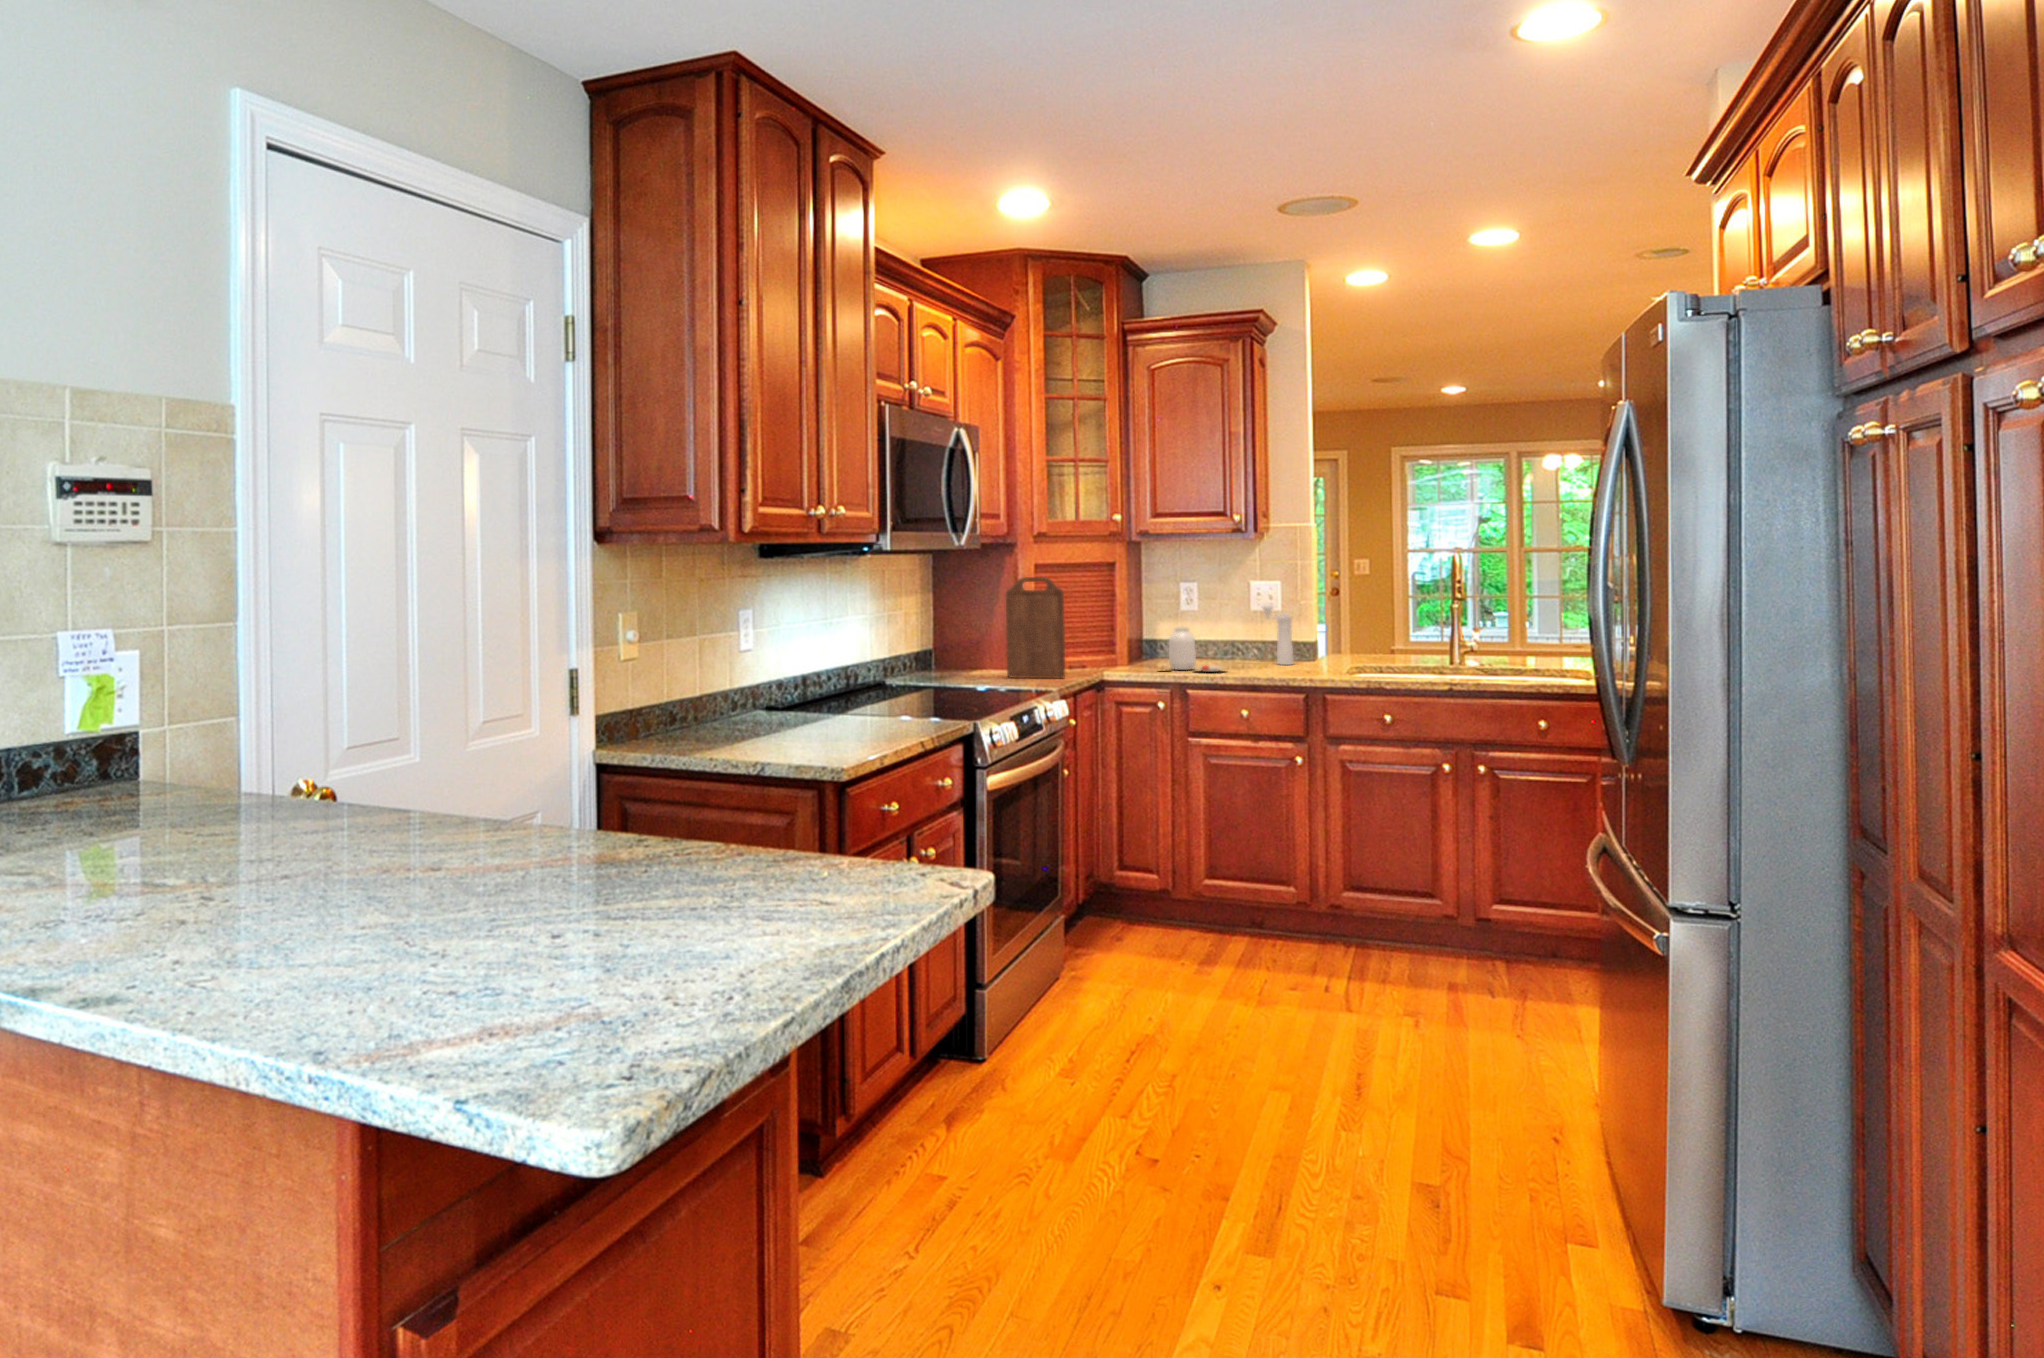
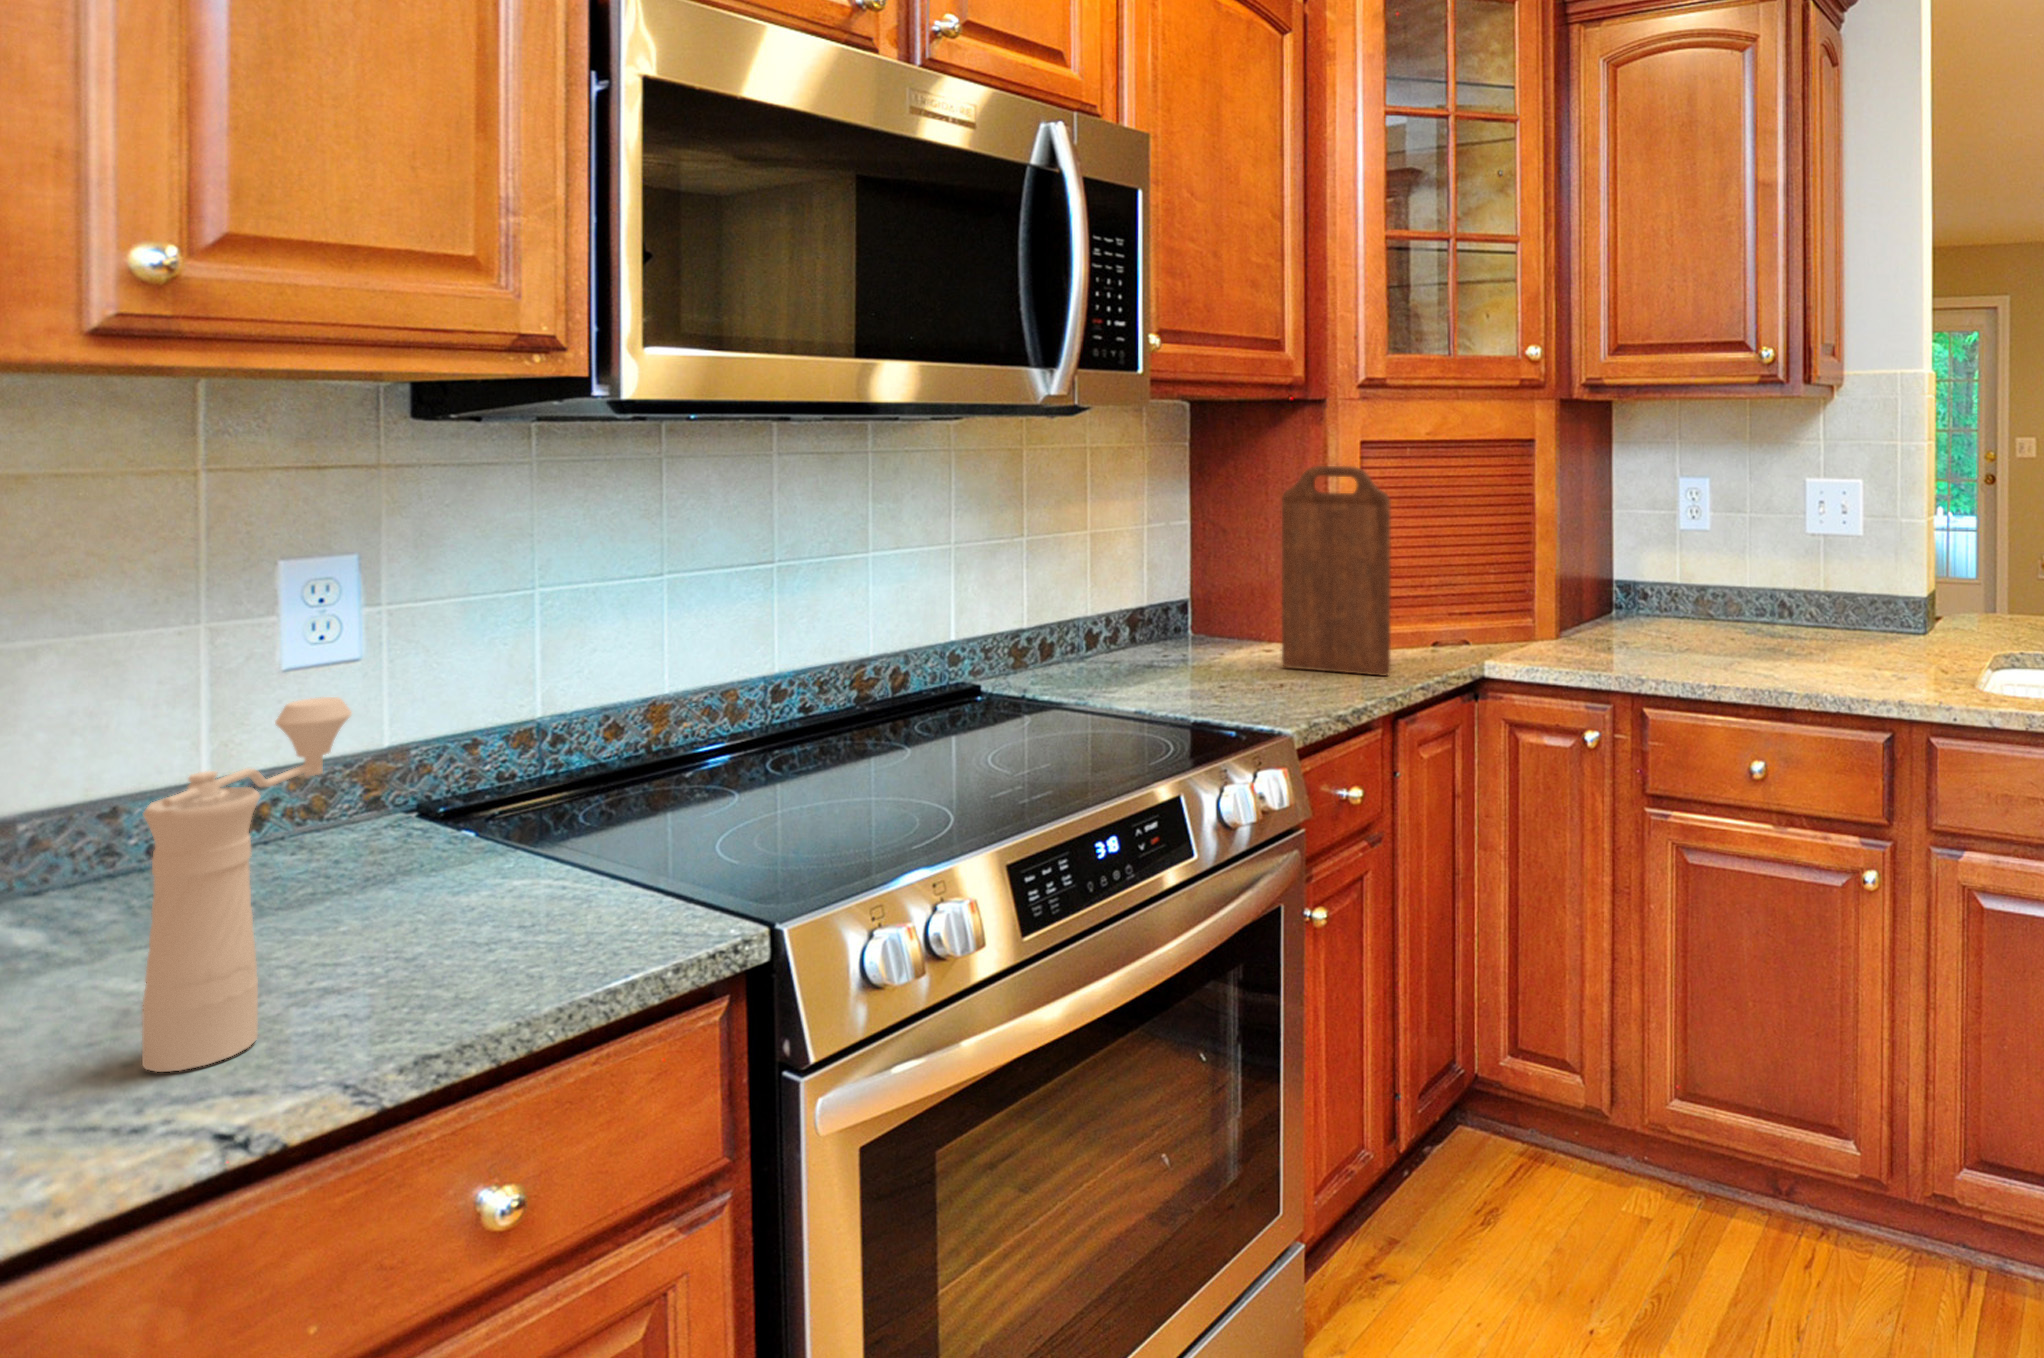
pepper mill: present [1262,604,1293,665] -> present [142,697,352,1072]
jar: present [1169,627,1225,672] -> none [1601,568,1738,665]

